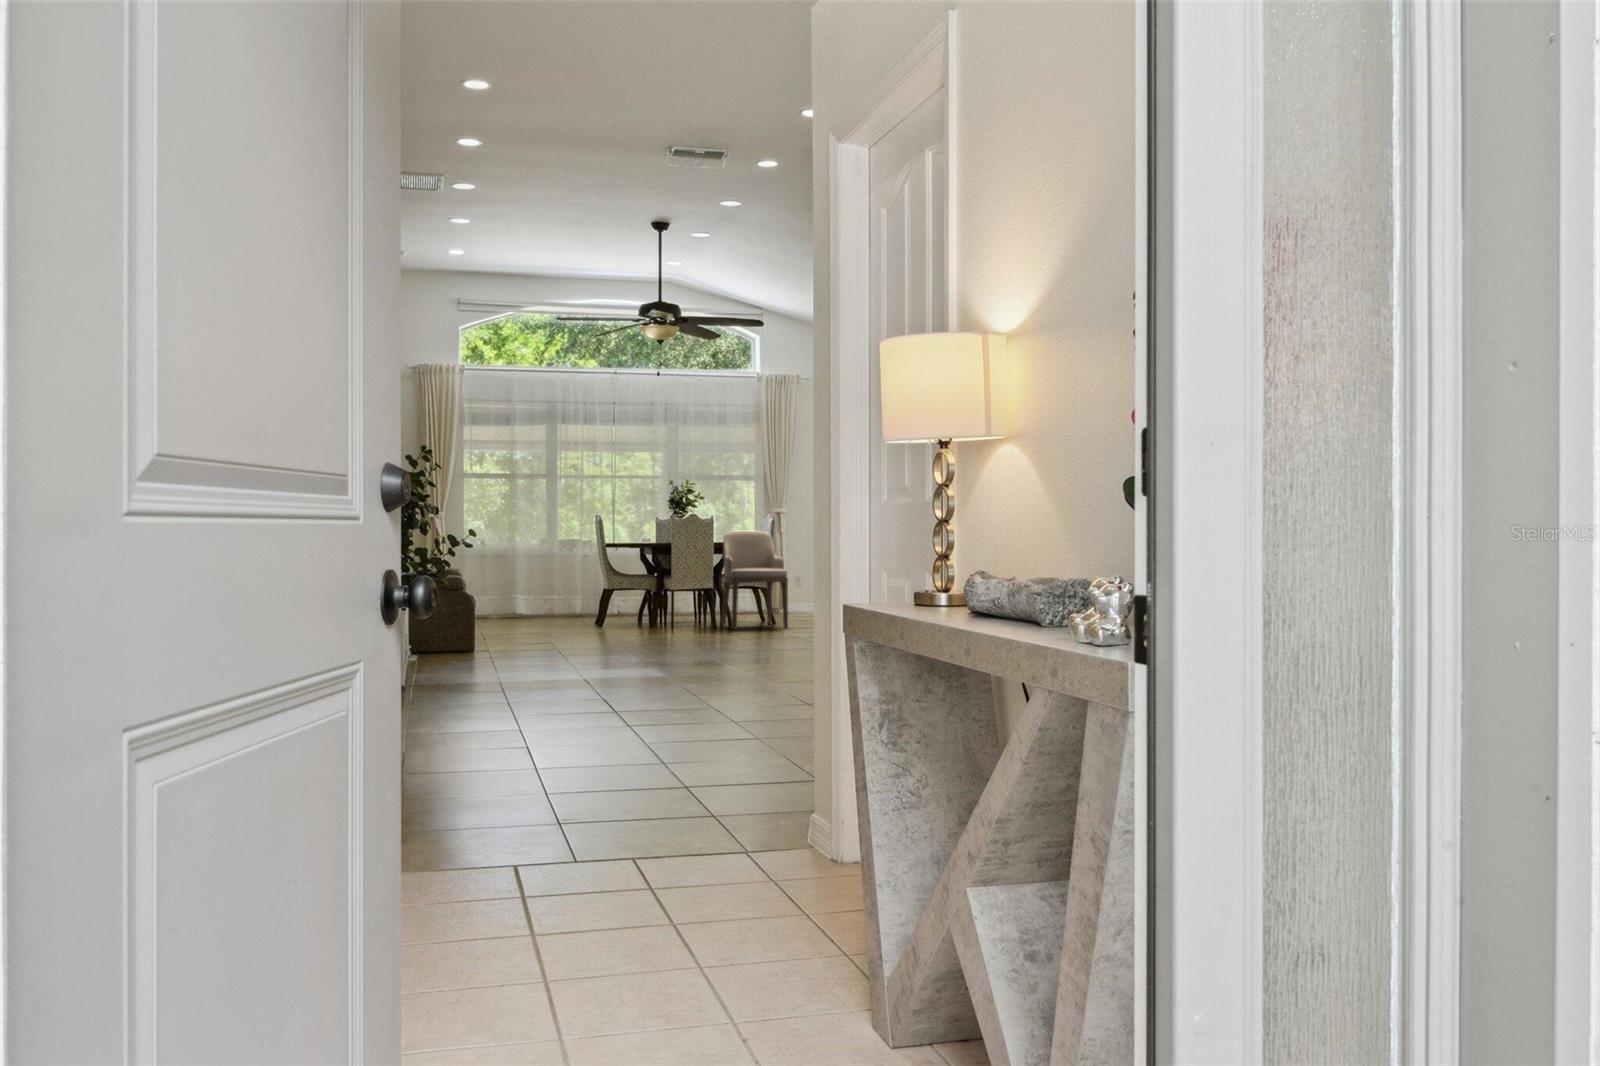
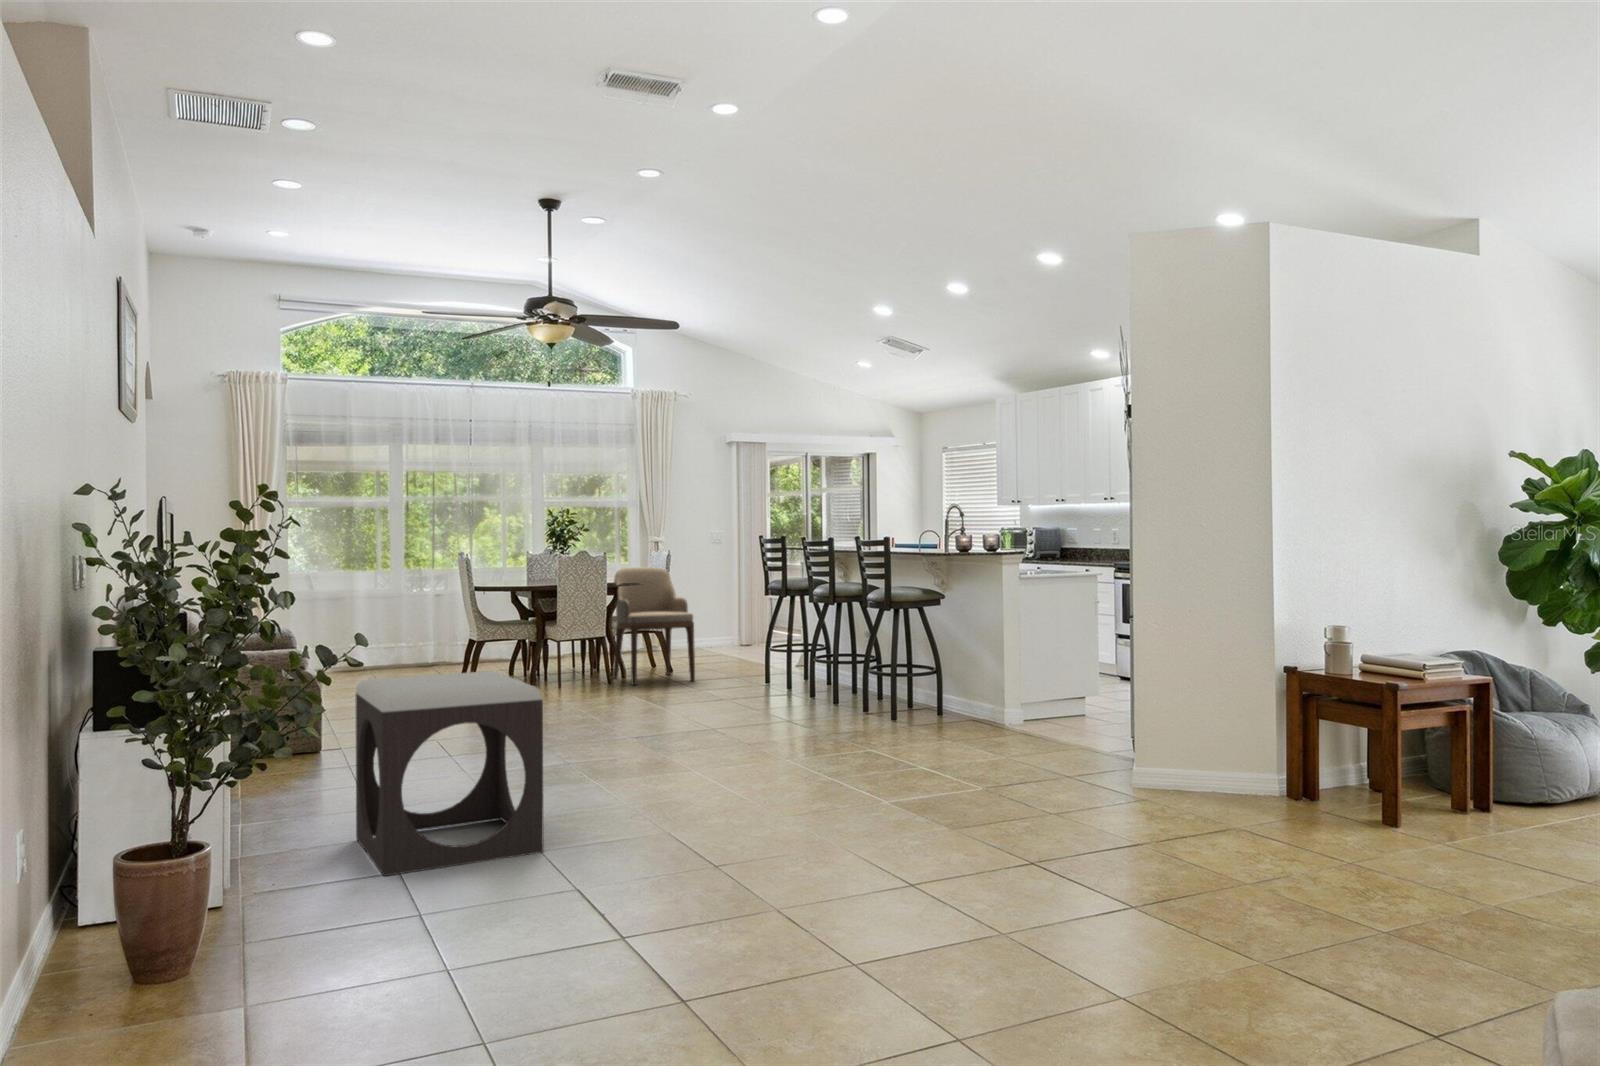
footstool: none [484,578,600,698] -> present [355,671,544,876]

